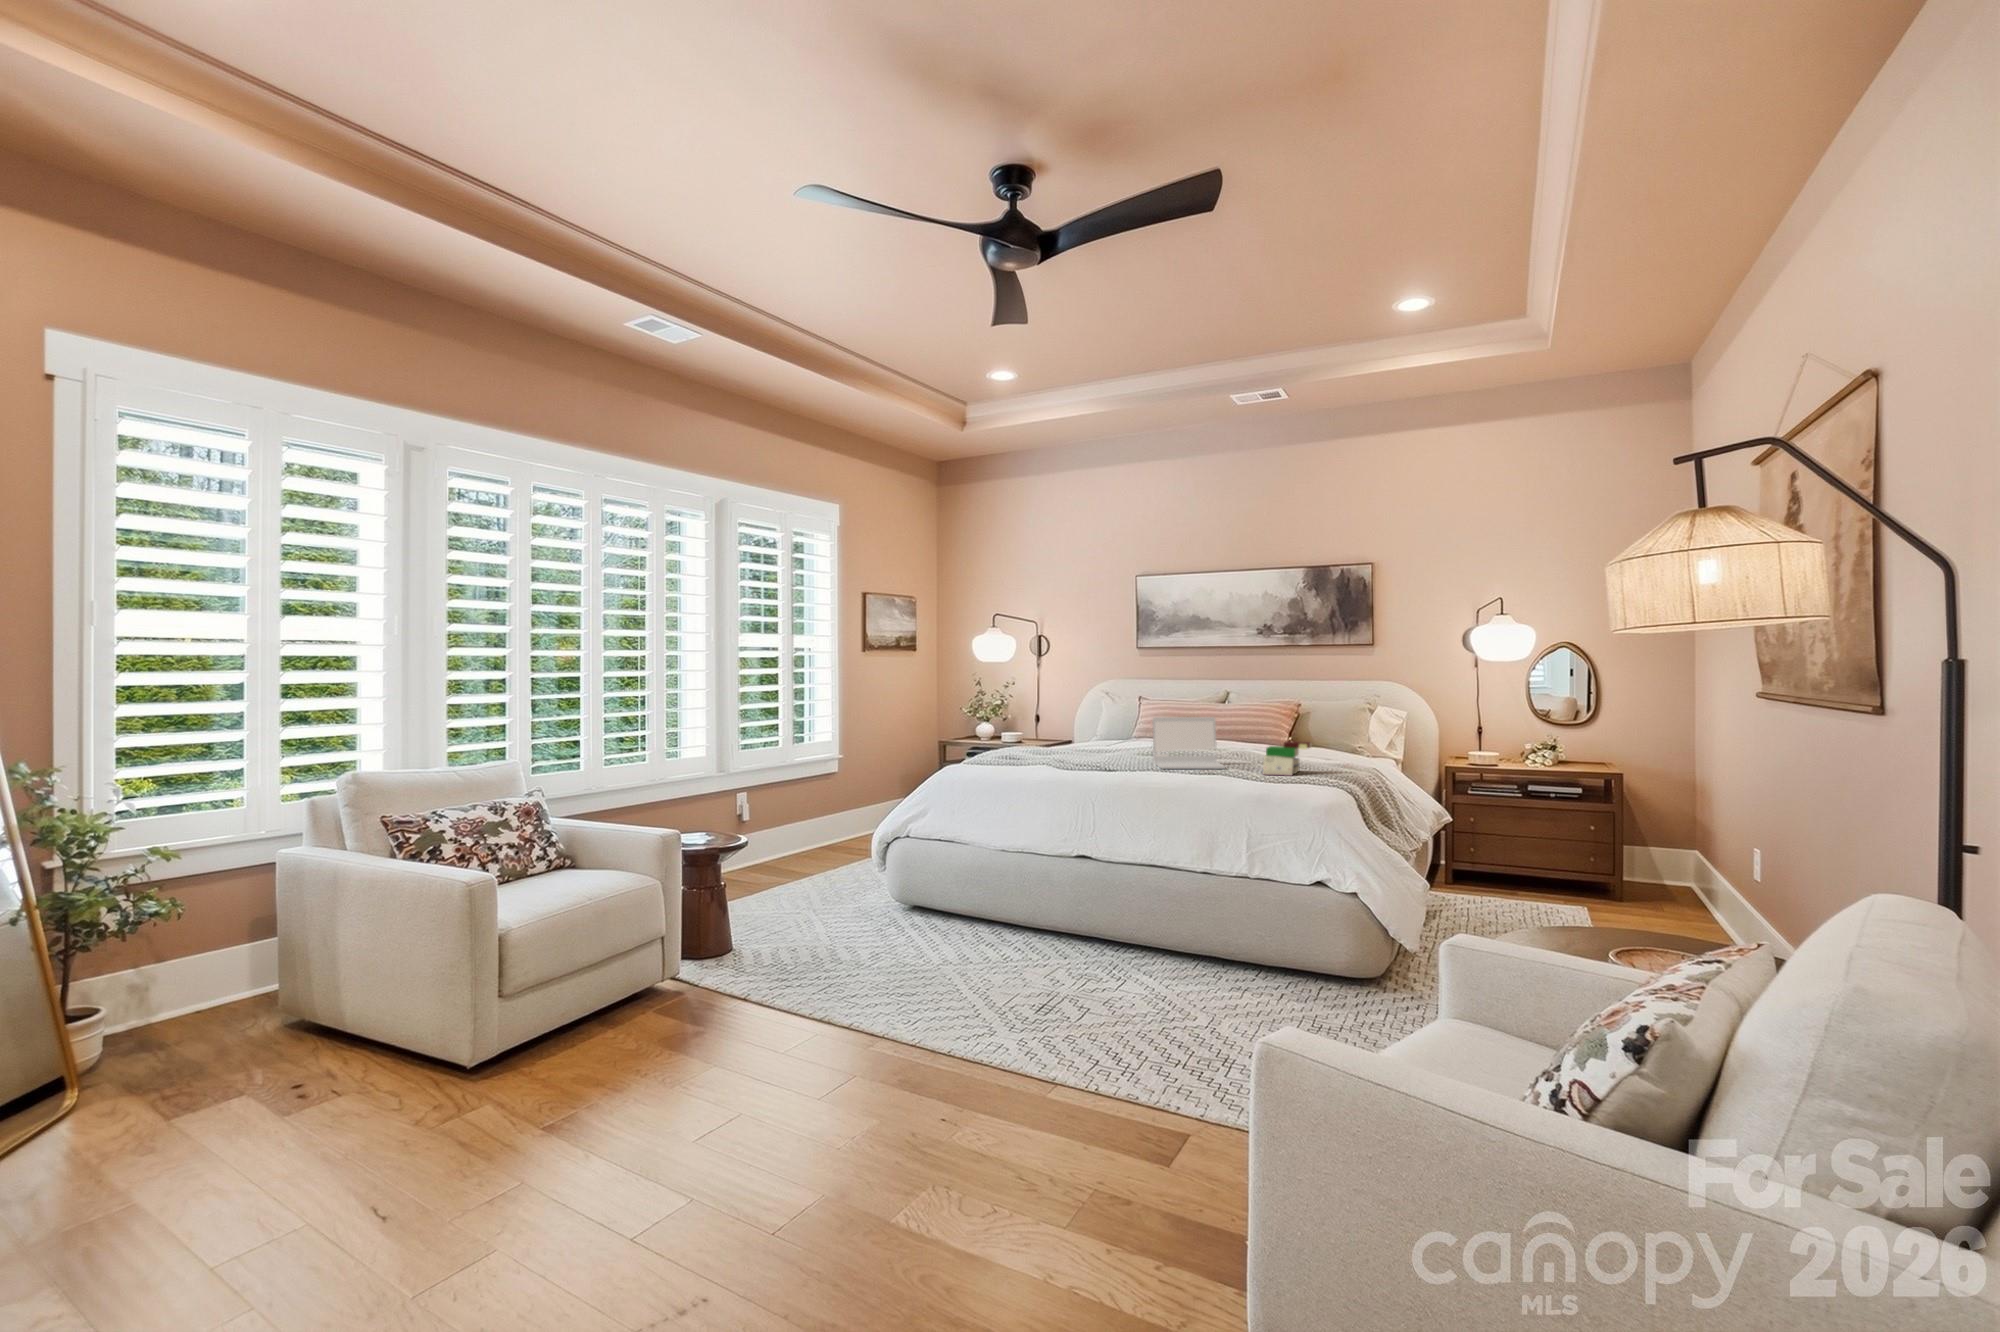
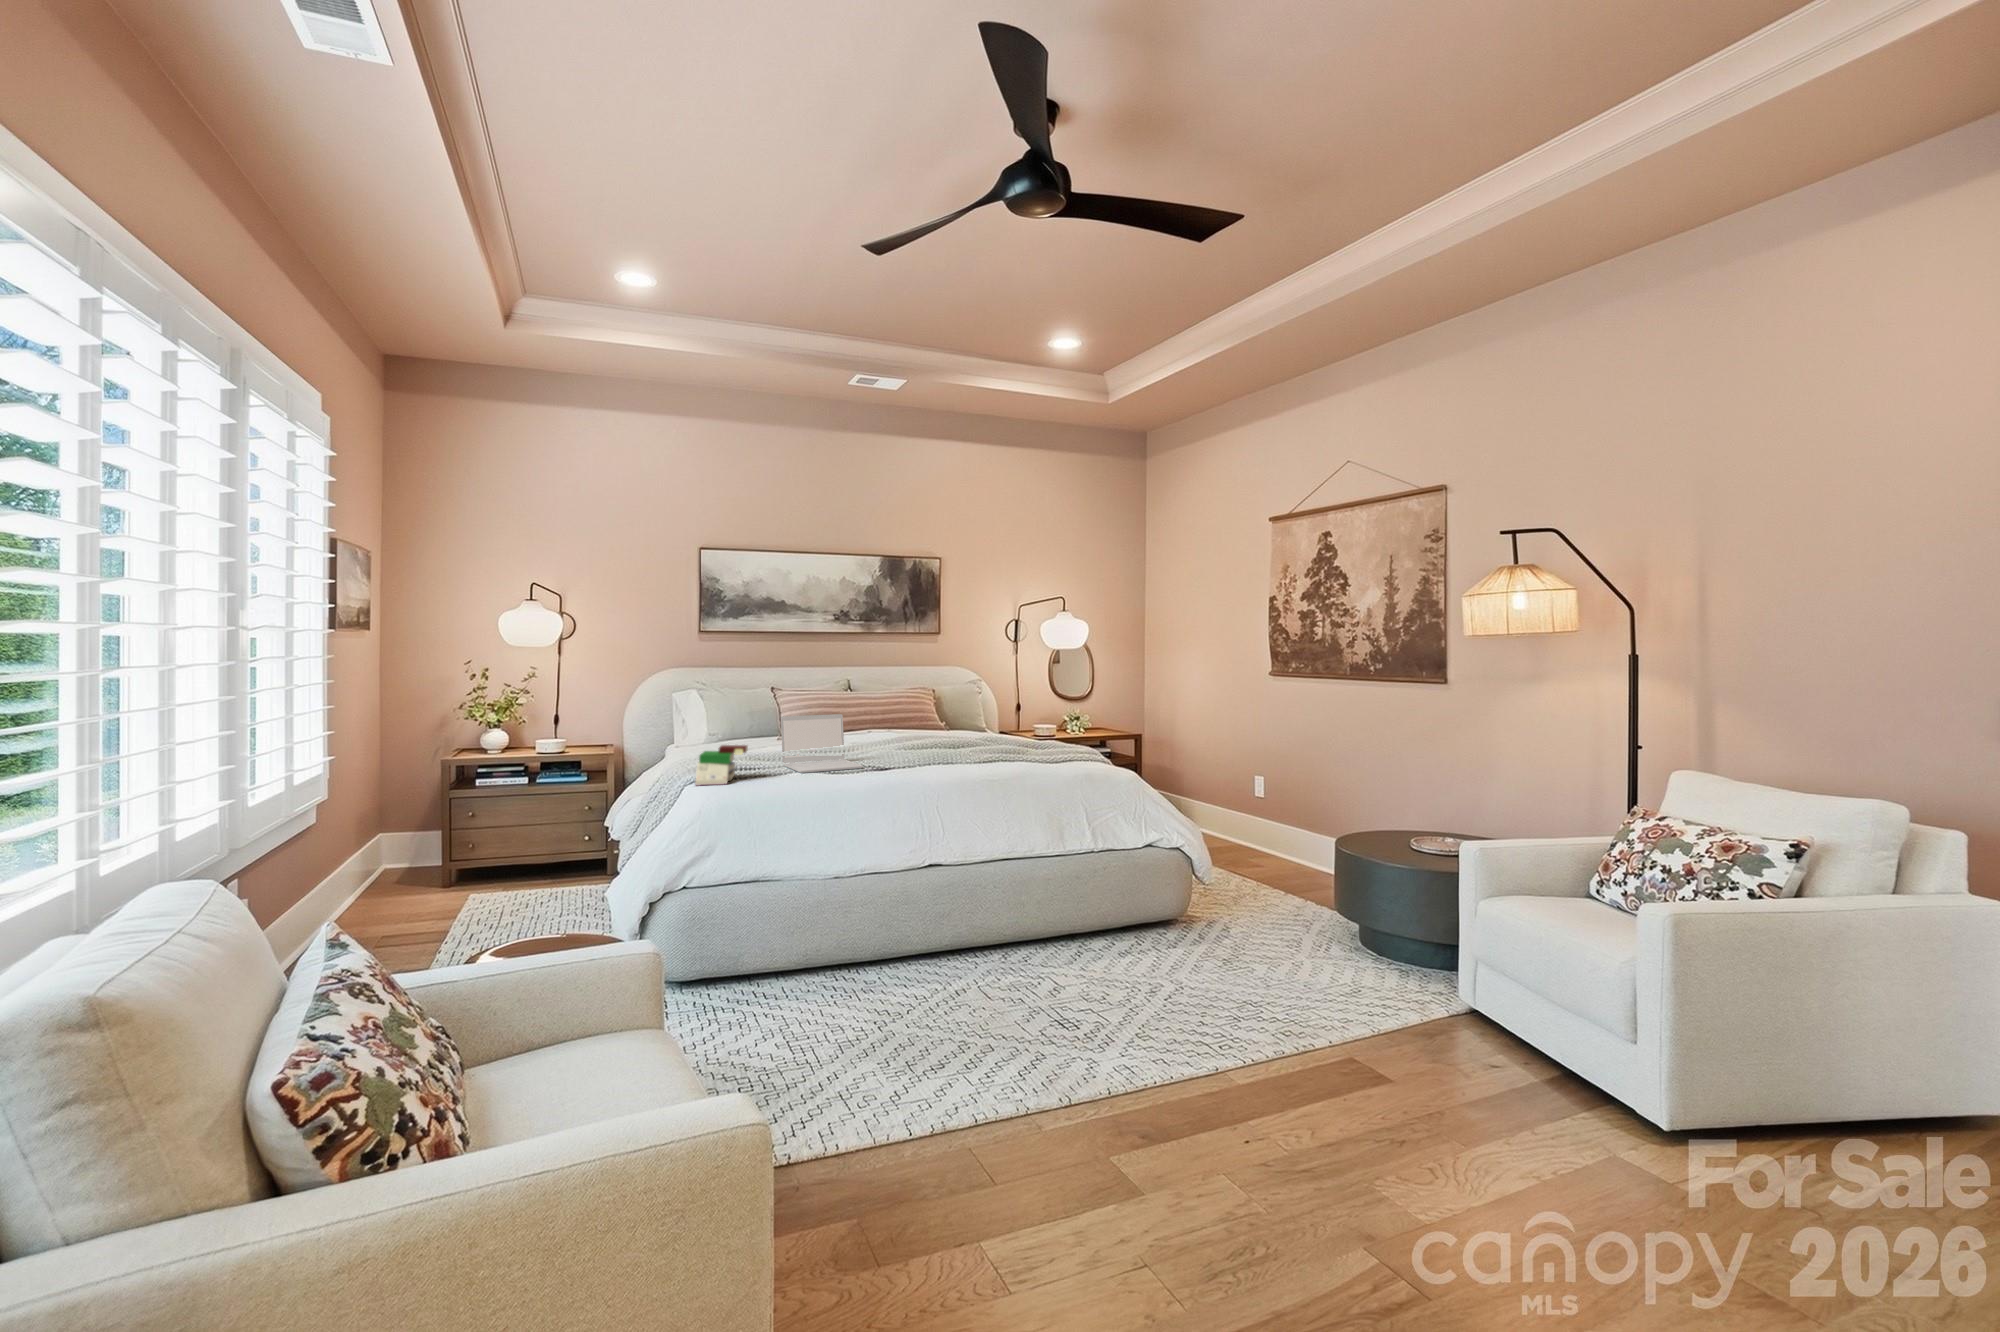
book: present [1262,741,1312,776] -> present [695,745,748,786]

